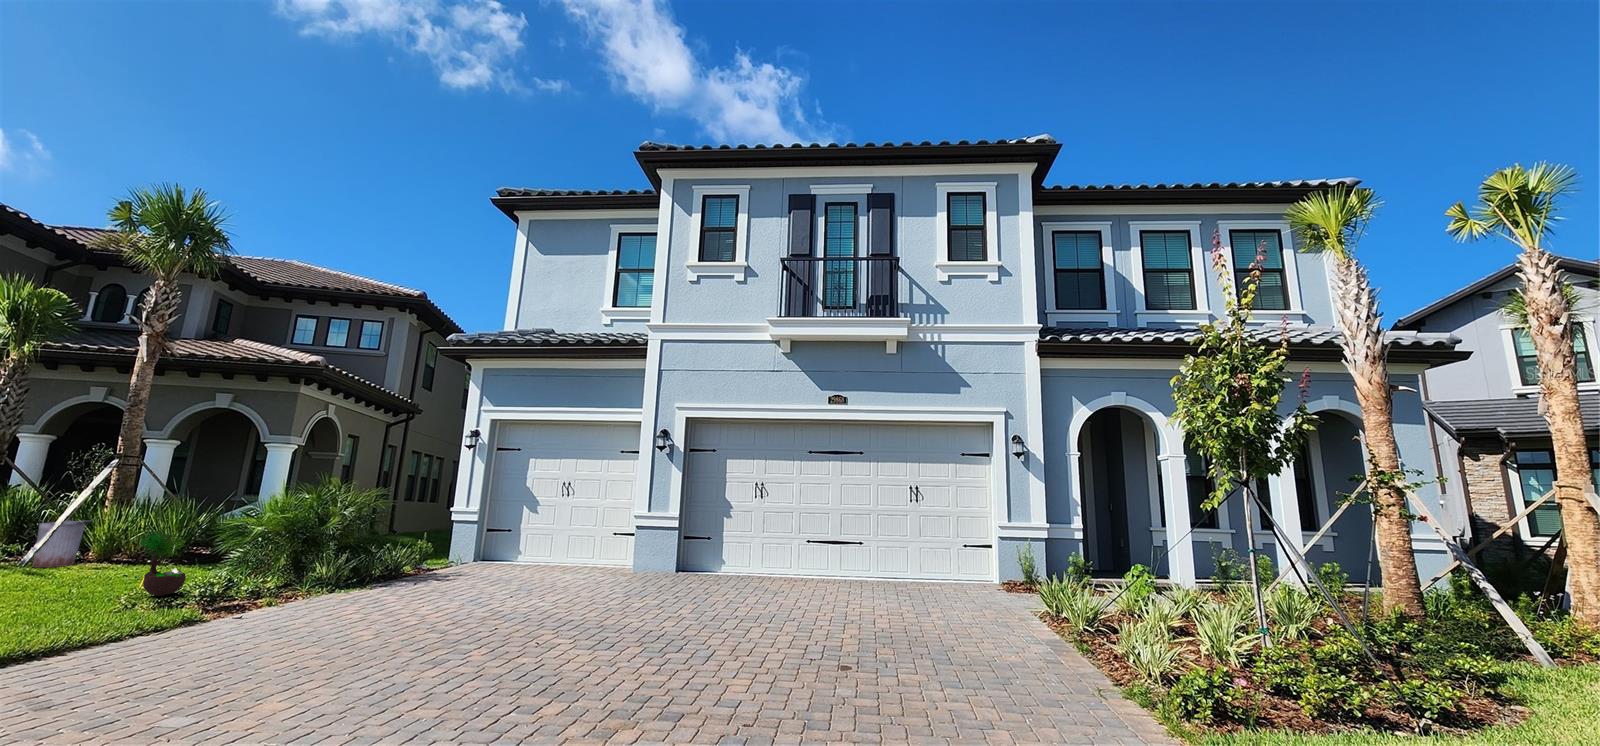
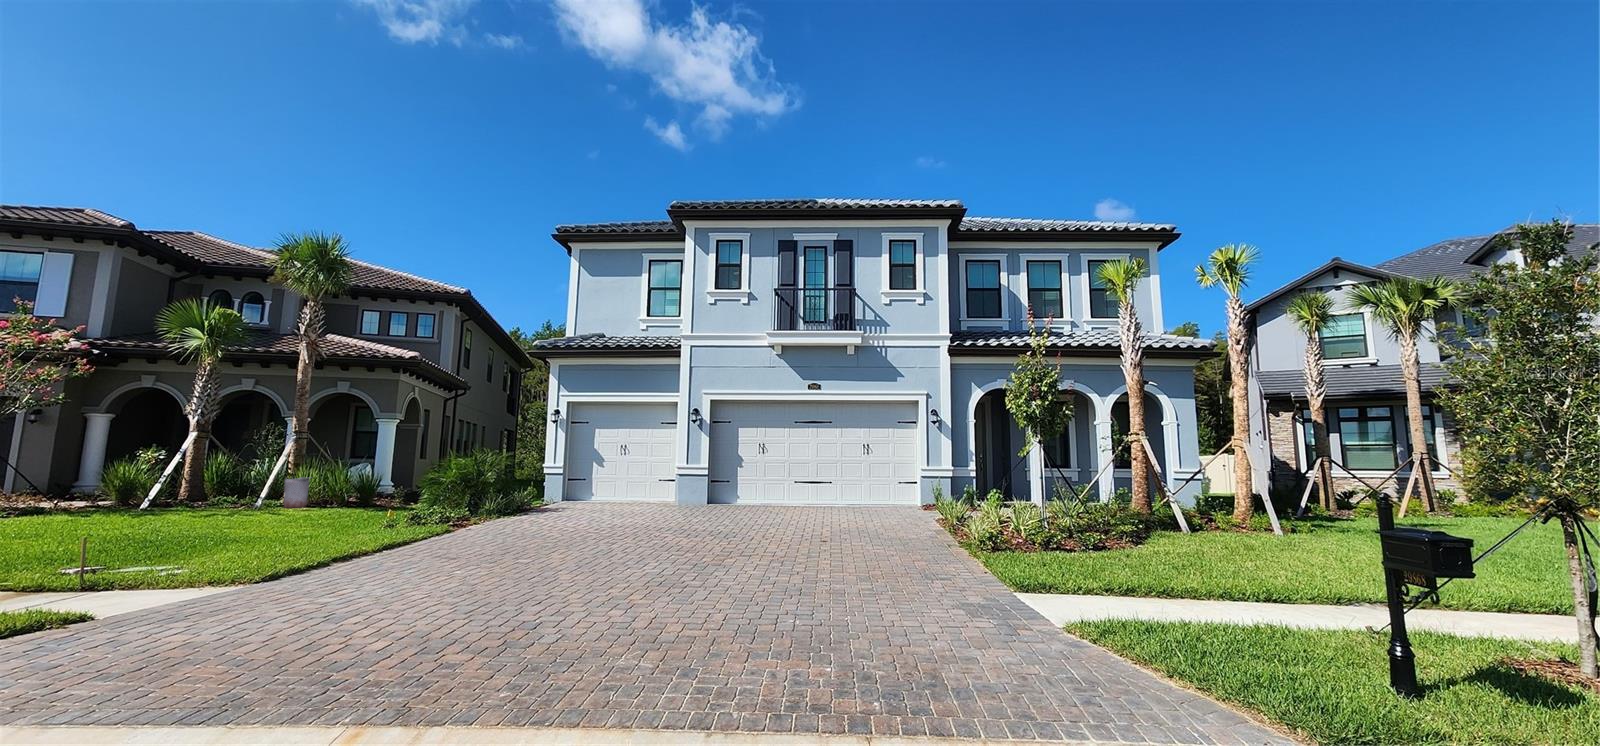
potted tree: present [139,529,186,596] -> none [396,476,423,518]

